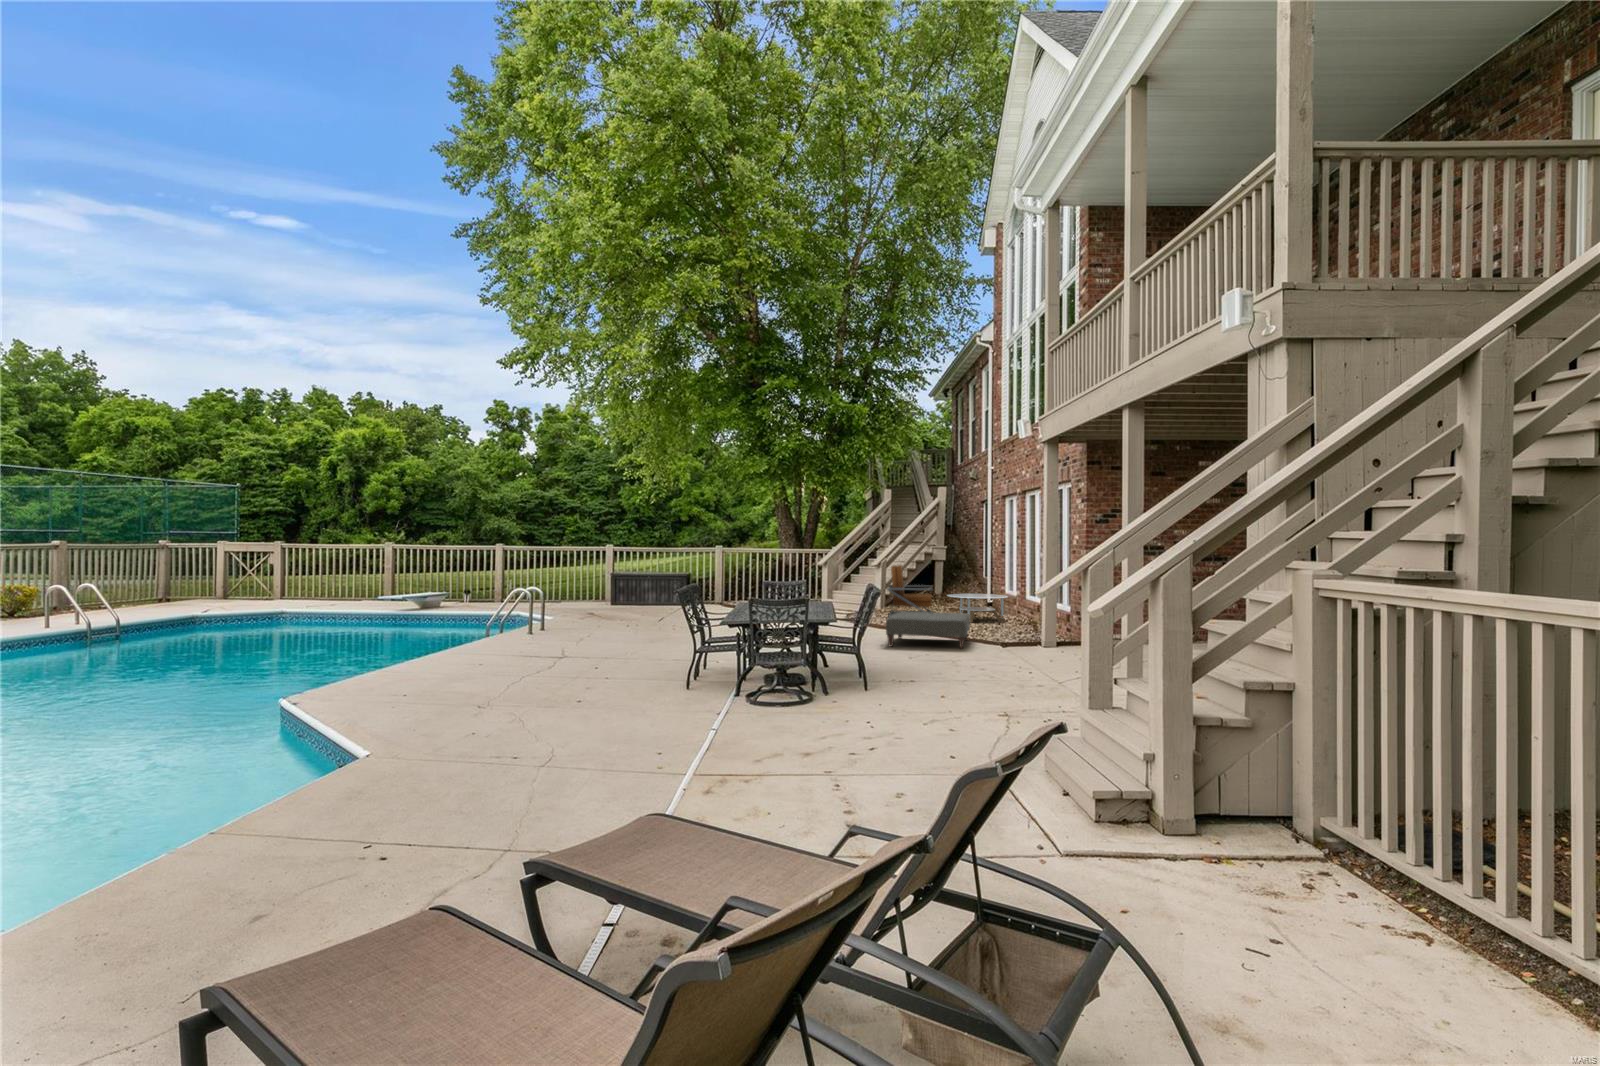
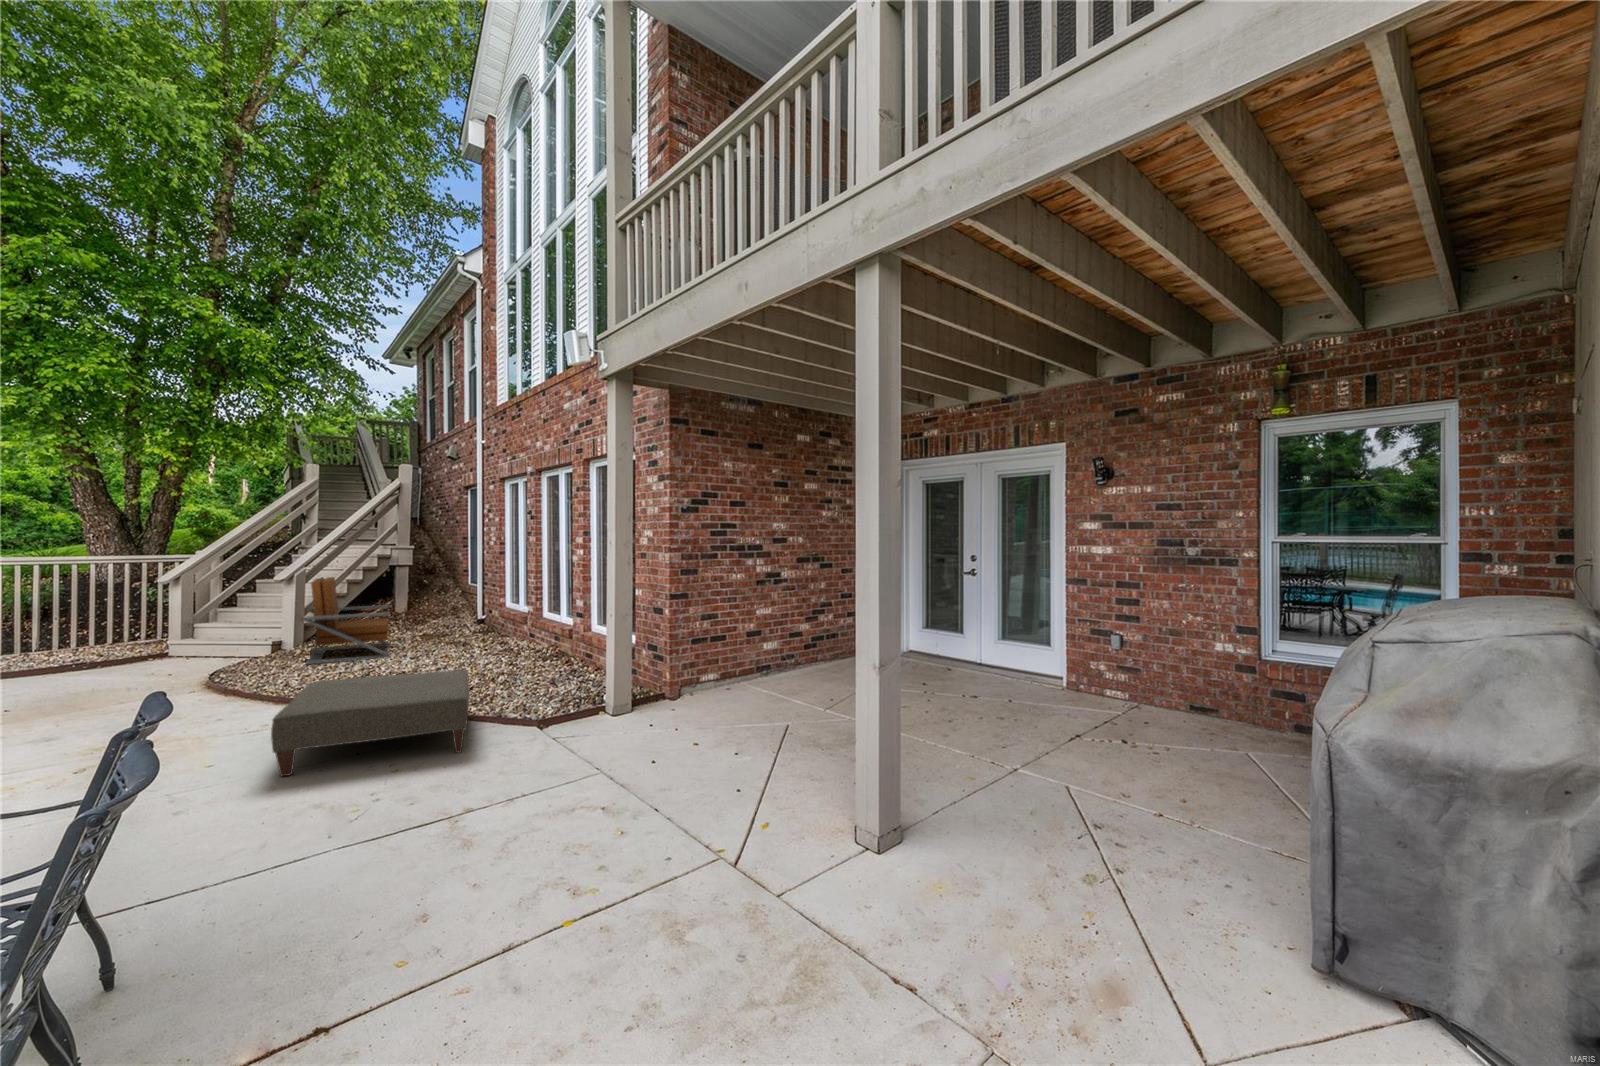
round table: present [947,594,1008,623] -> none [415,614,515,663]

